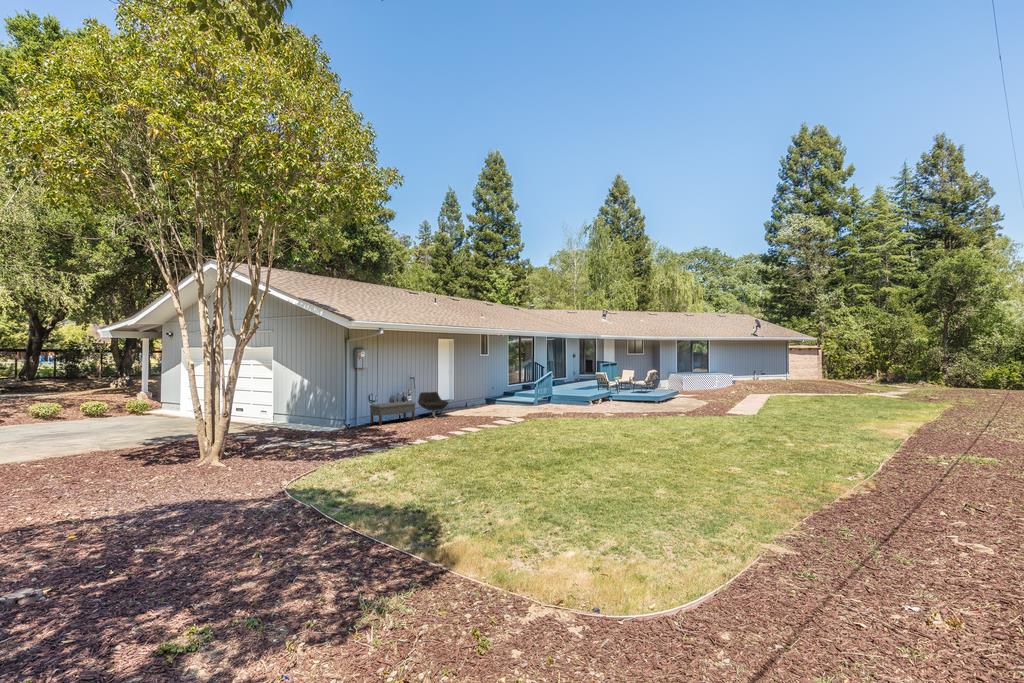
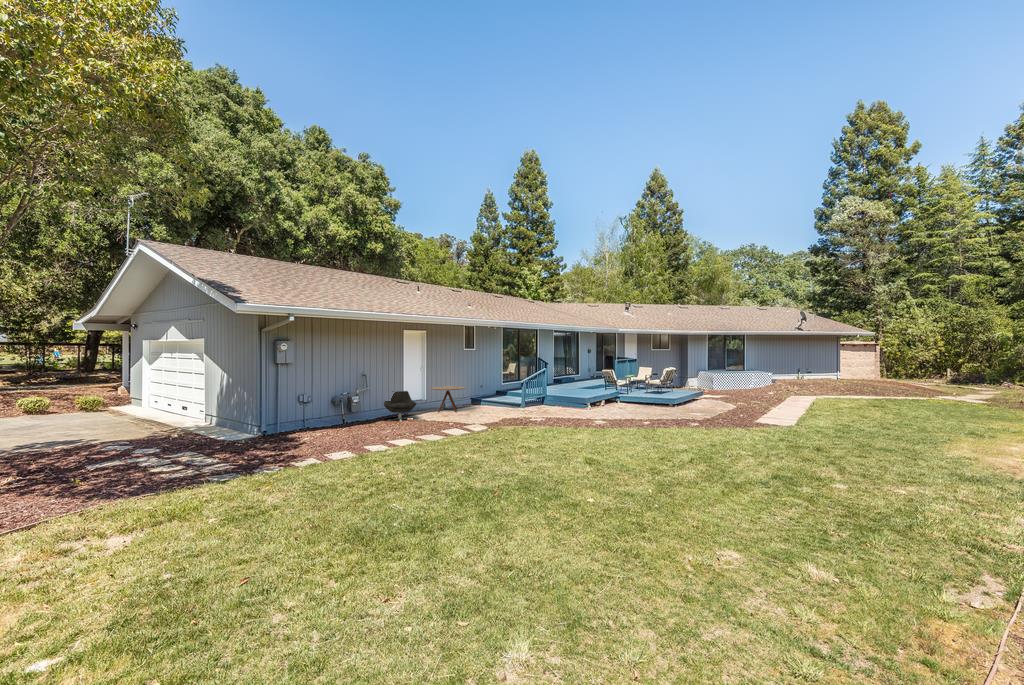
round table: none [452,388,483,411] -> present [430,386,465,413]
bench: present [370,401,415,426] -> none [318,402,374,430]

